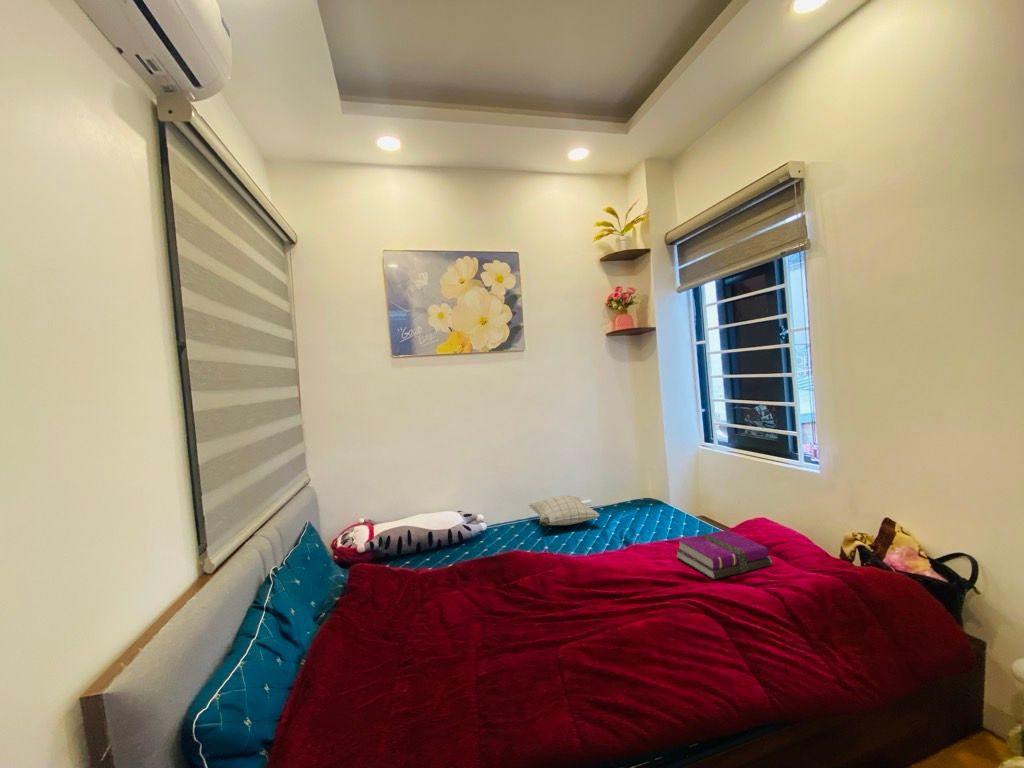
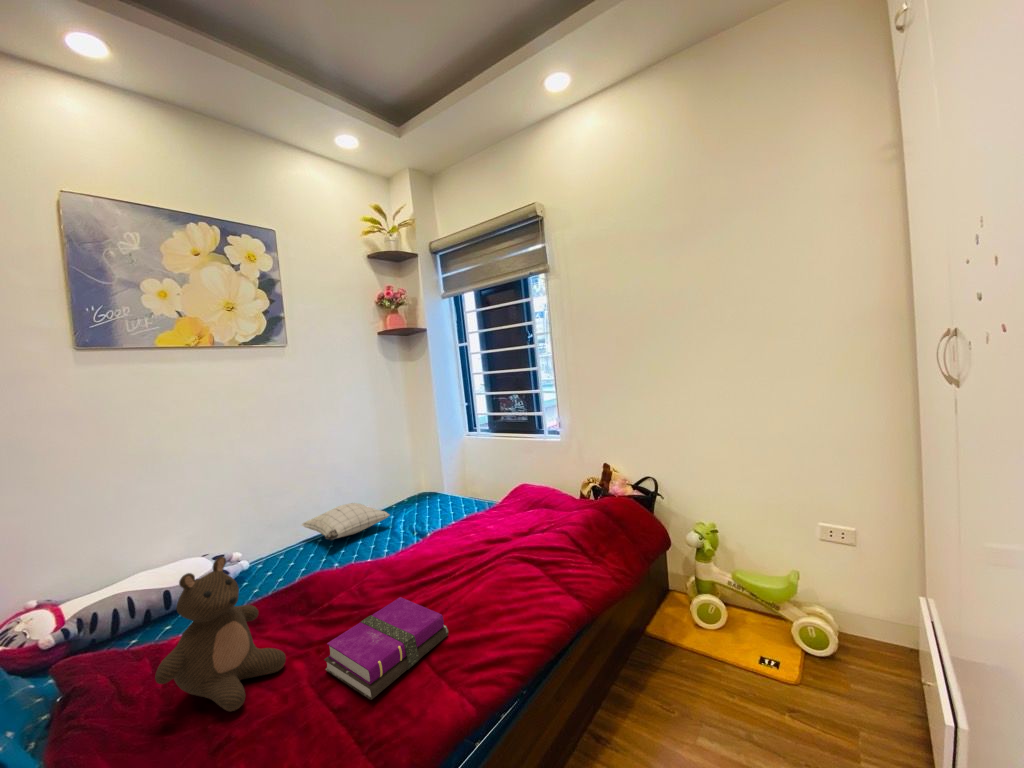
stuffed bear: none [382,521,461,639] -> present [155,557,286,711]
notebook: present [676,530,772,579] -> present [324,597,448,700]

